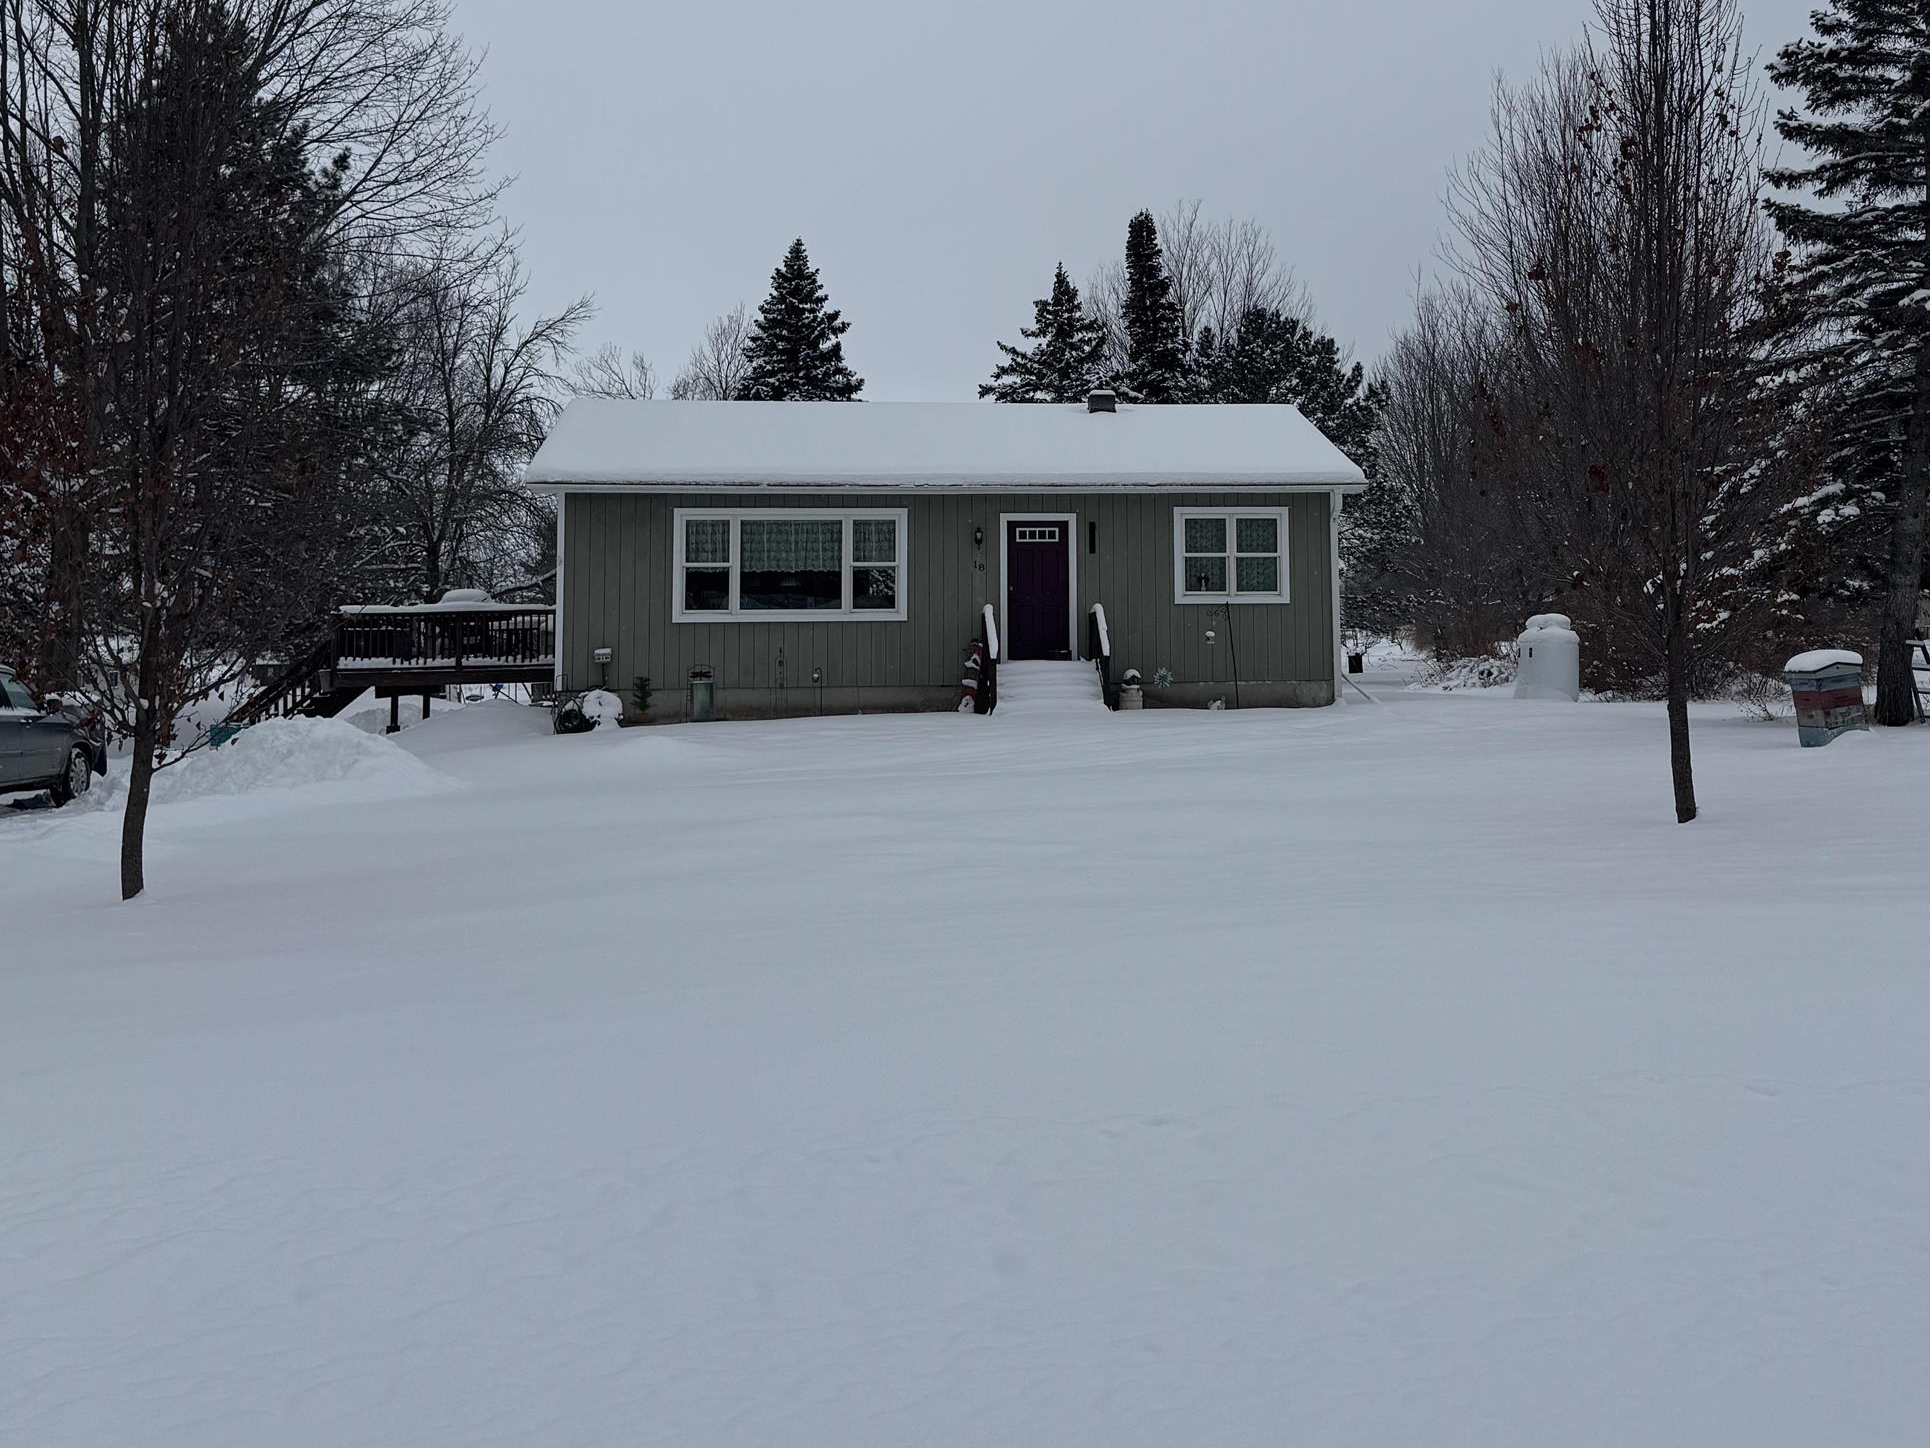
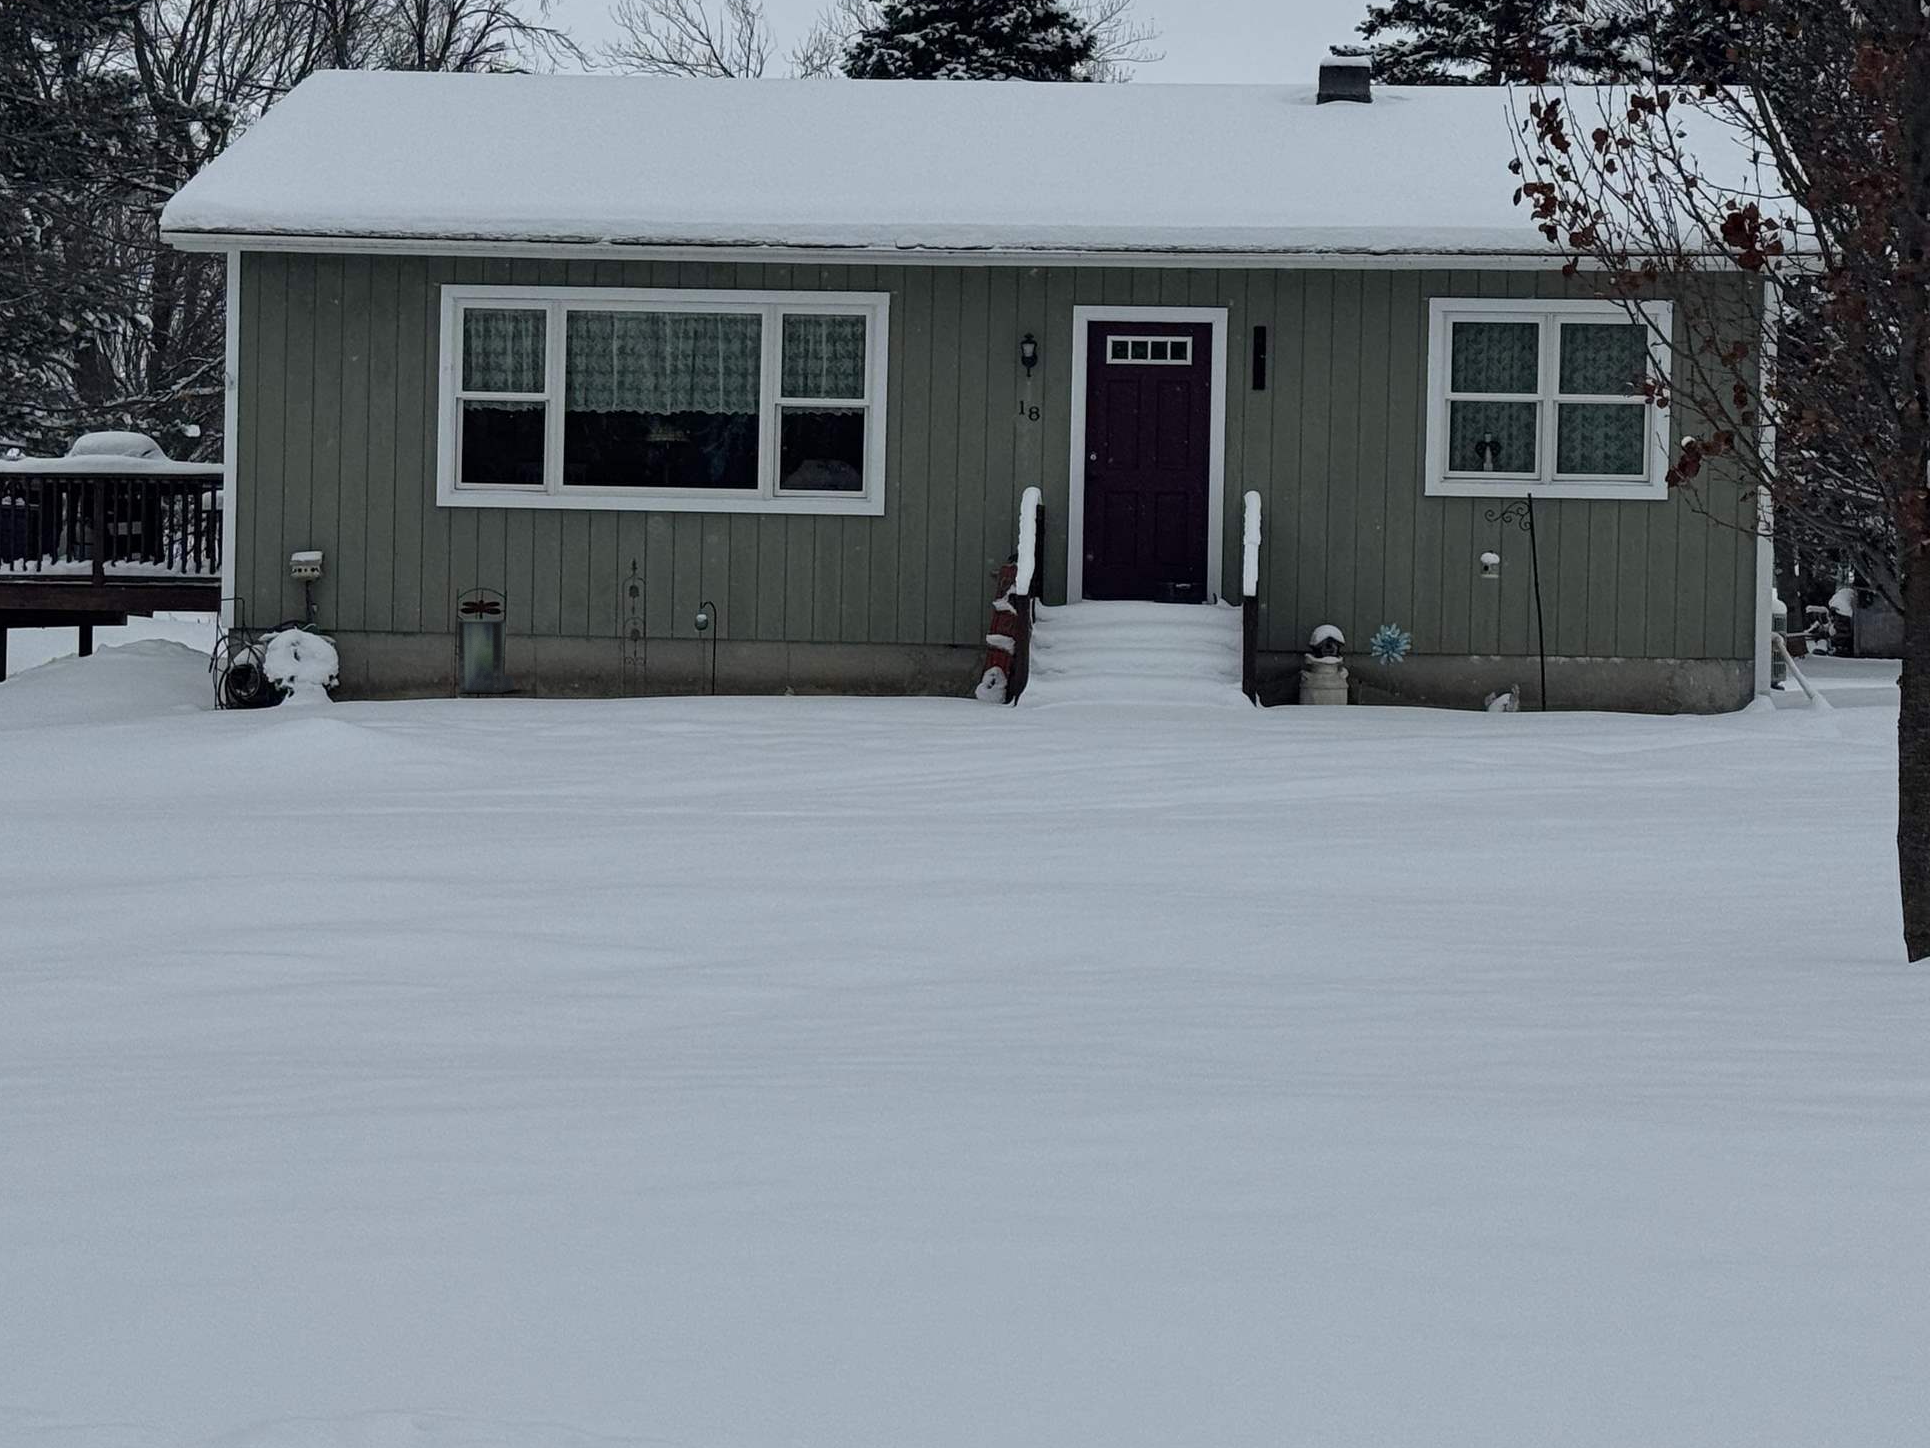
potted plant: present [630,676,657,722] -> none [351,604,406,691]

